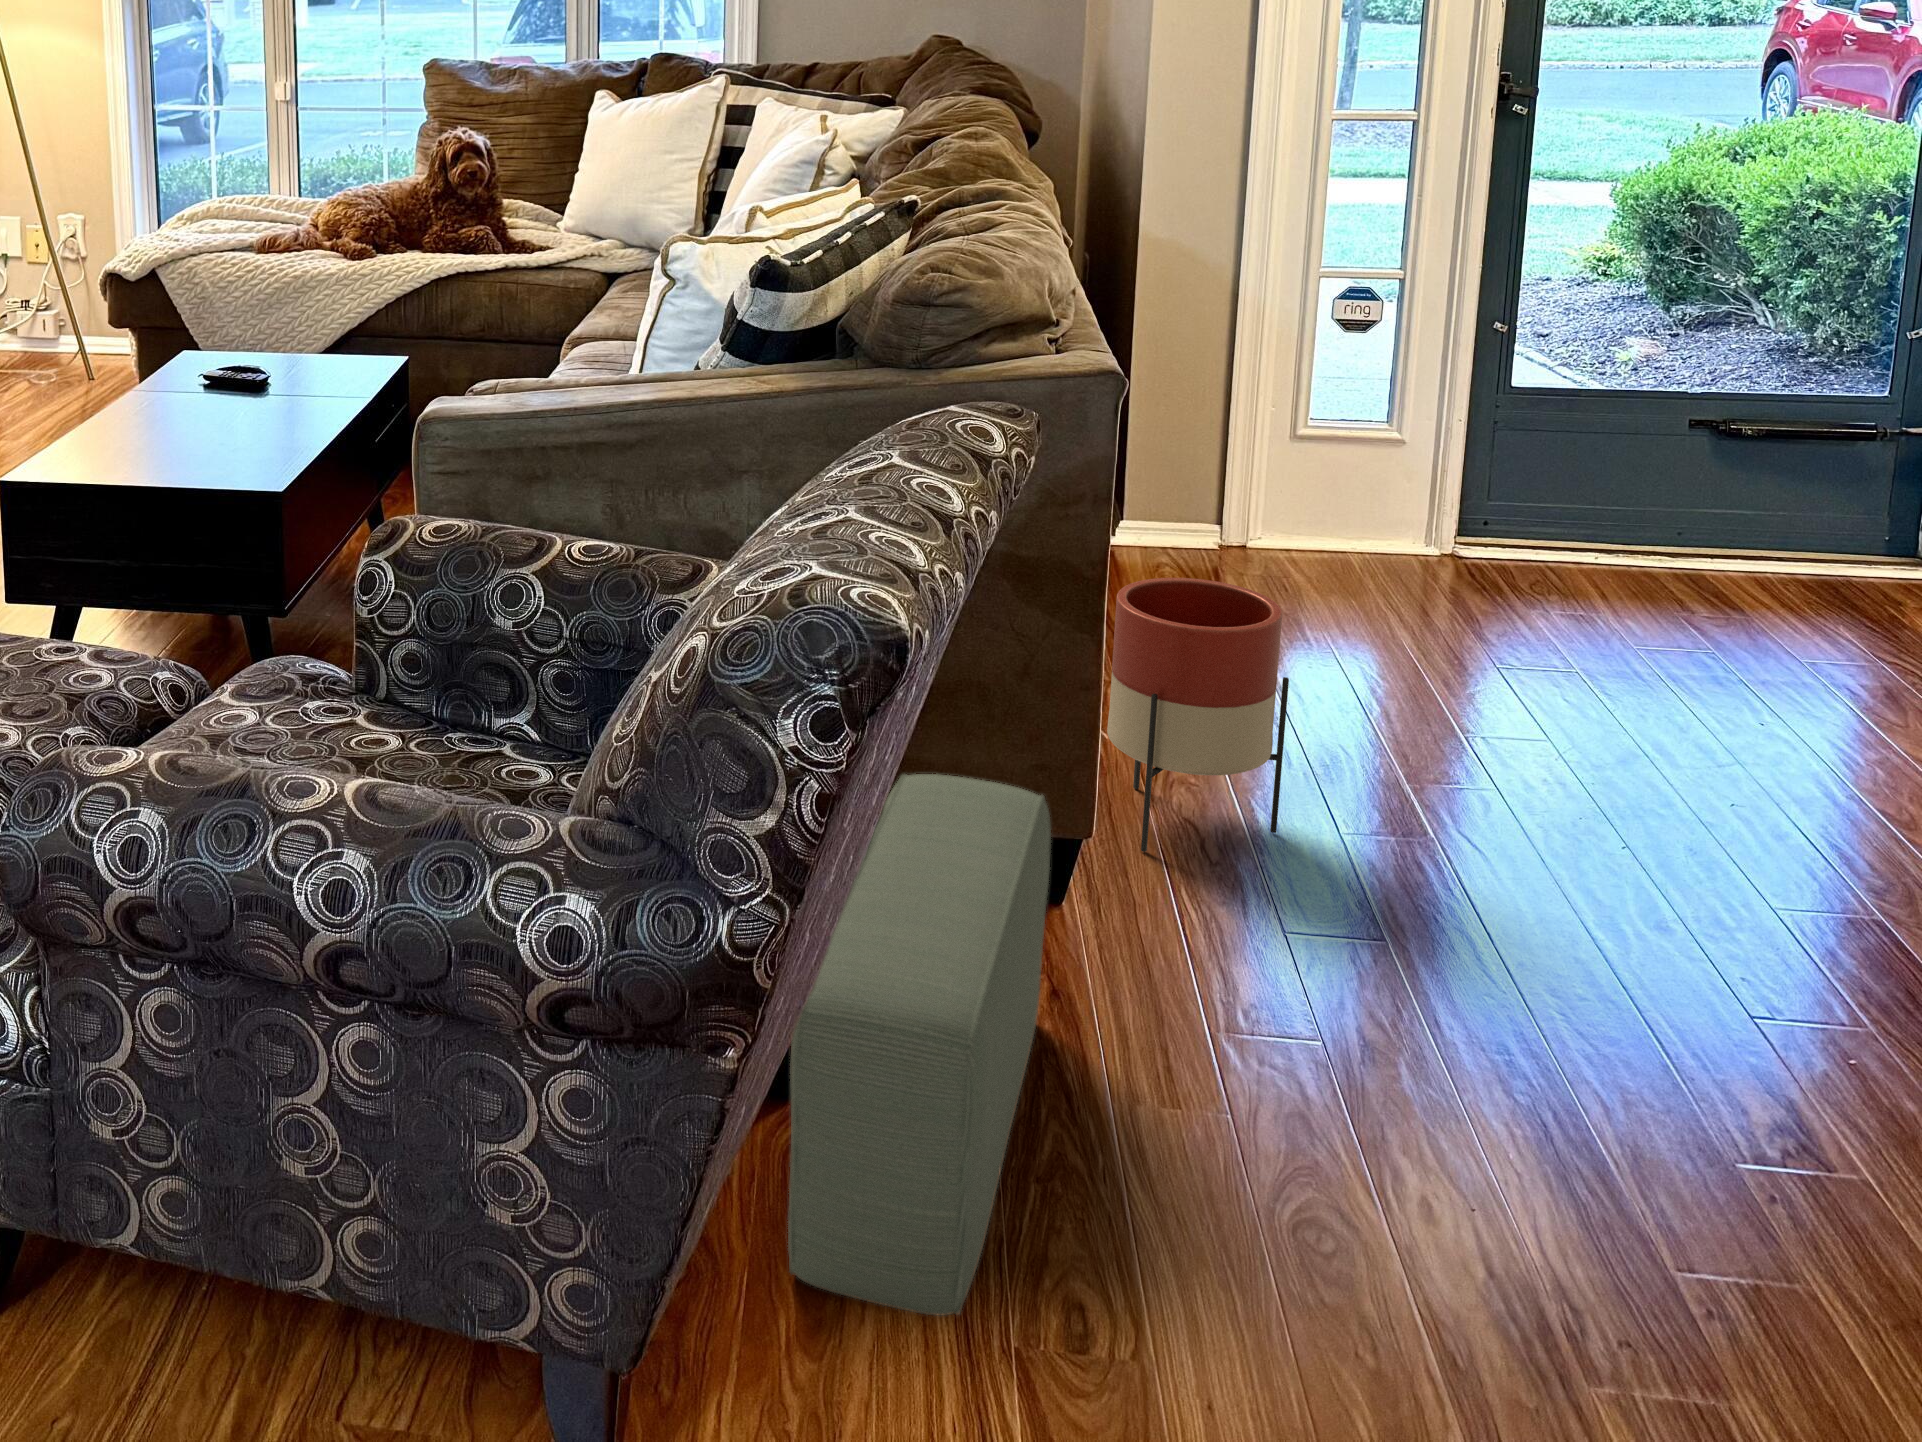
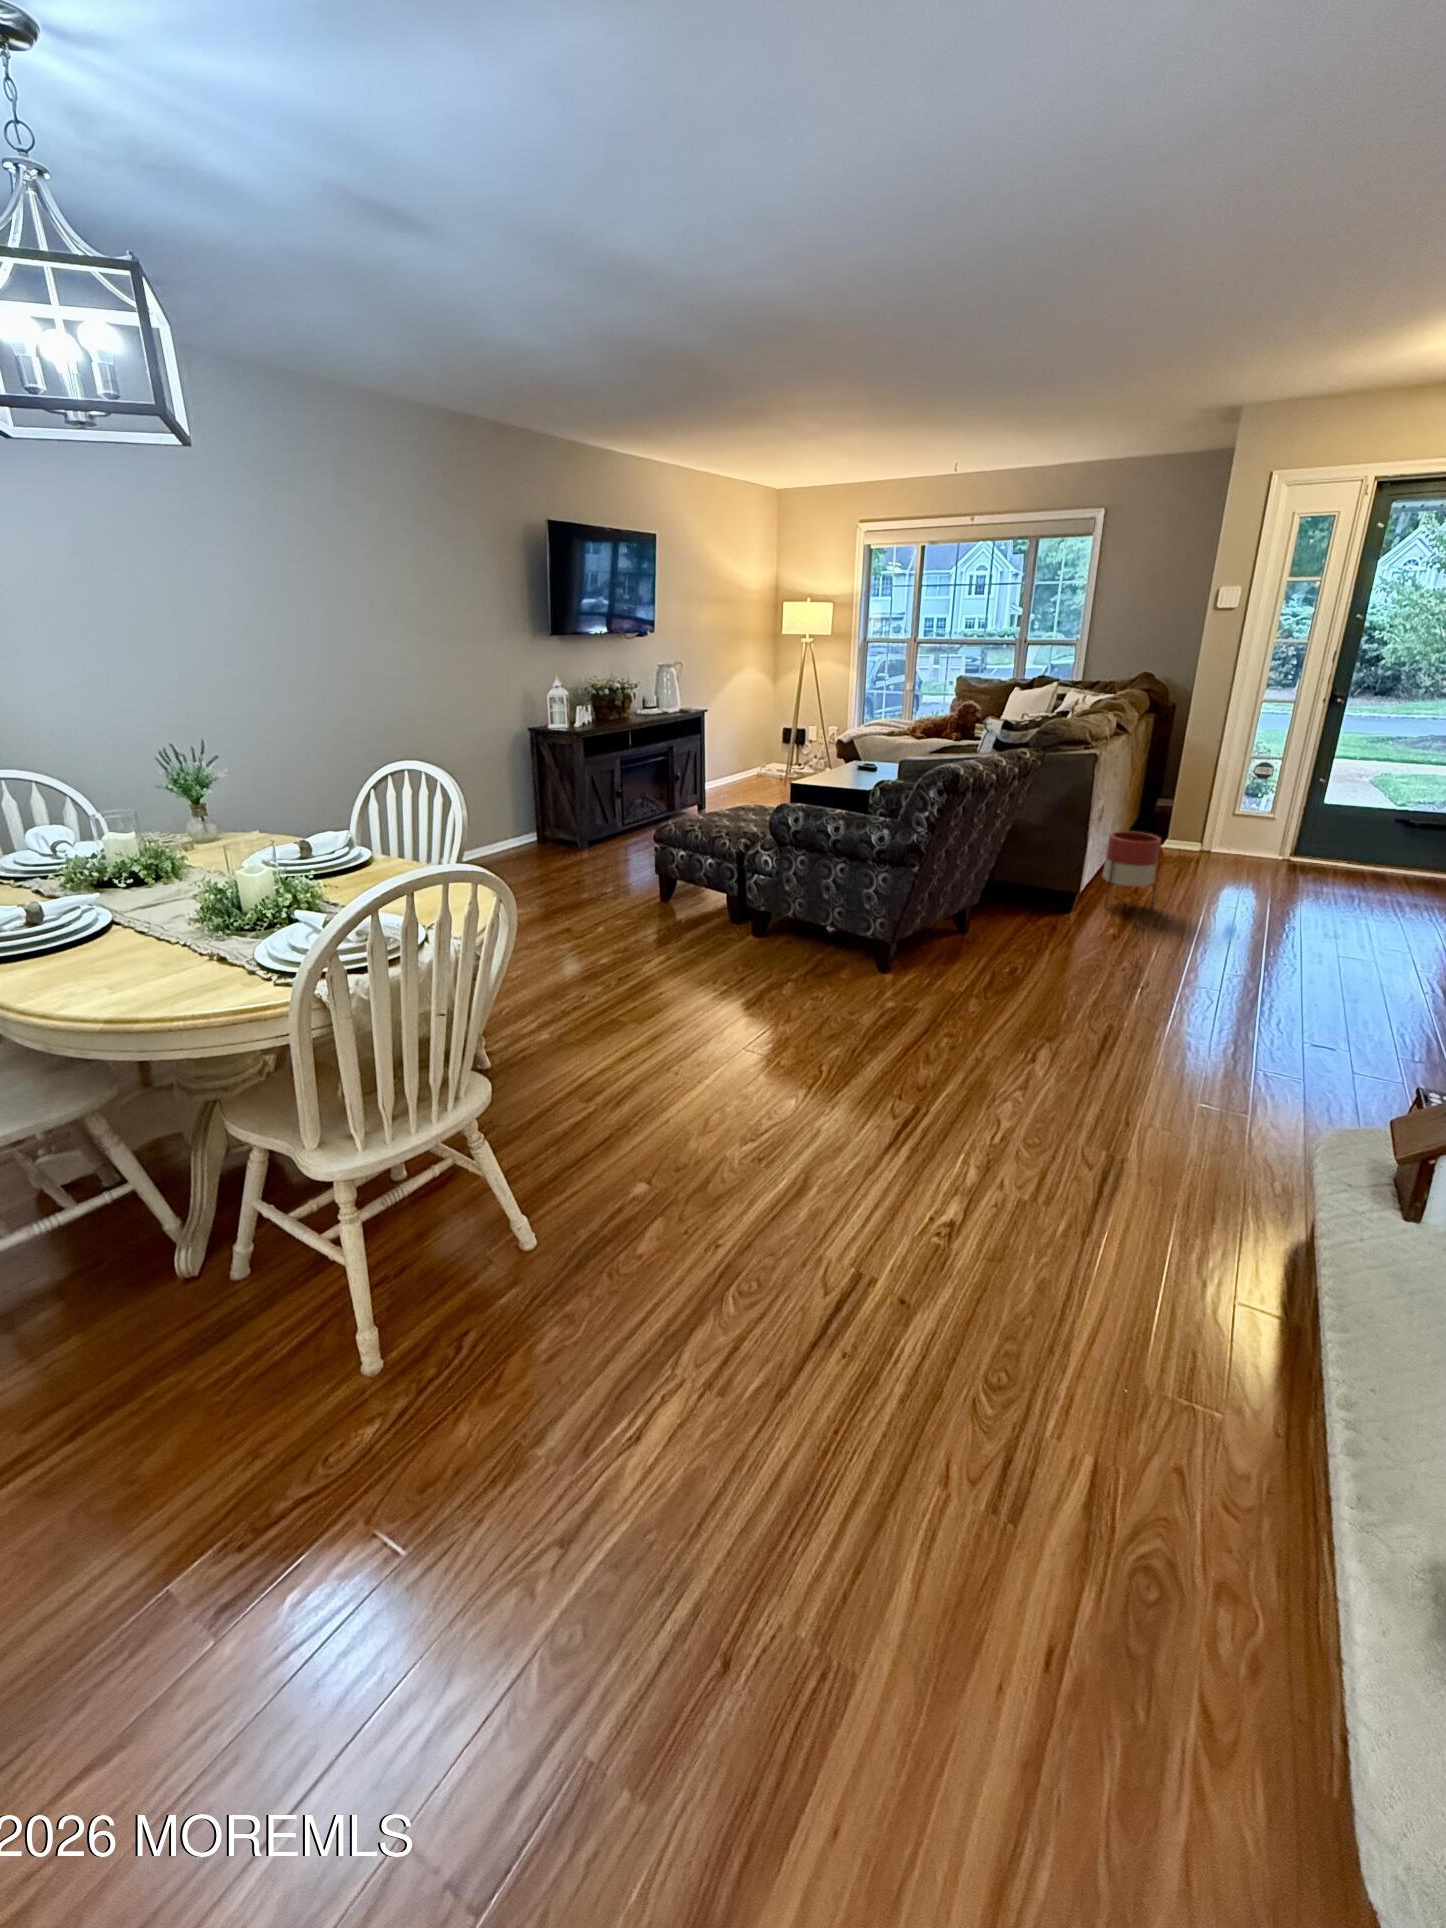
pouf: present [788,774,1051,1316] -> none [946,859,1052,965]

